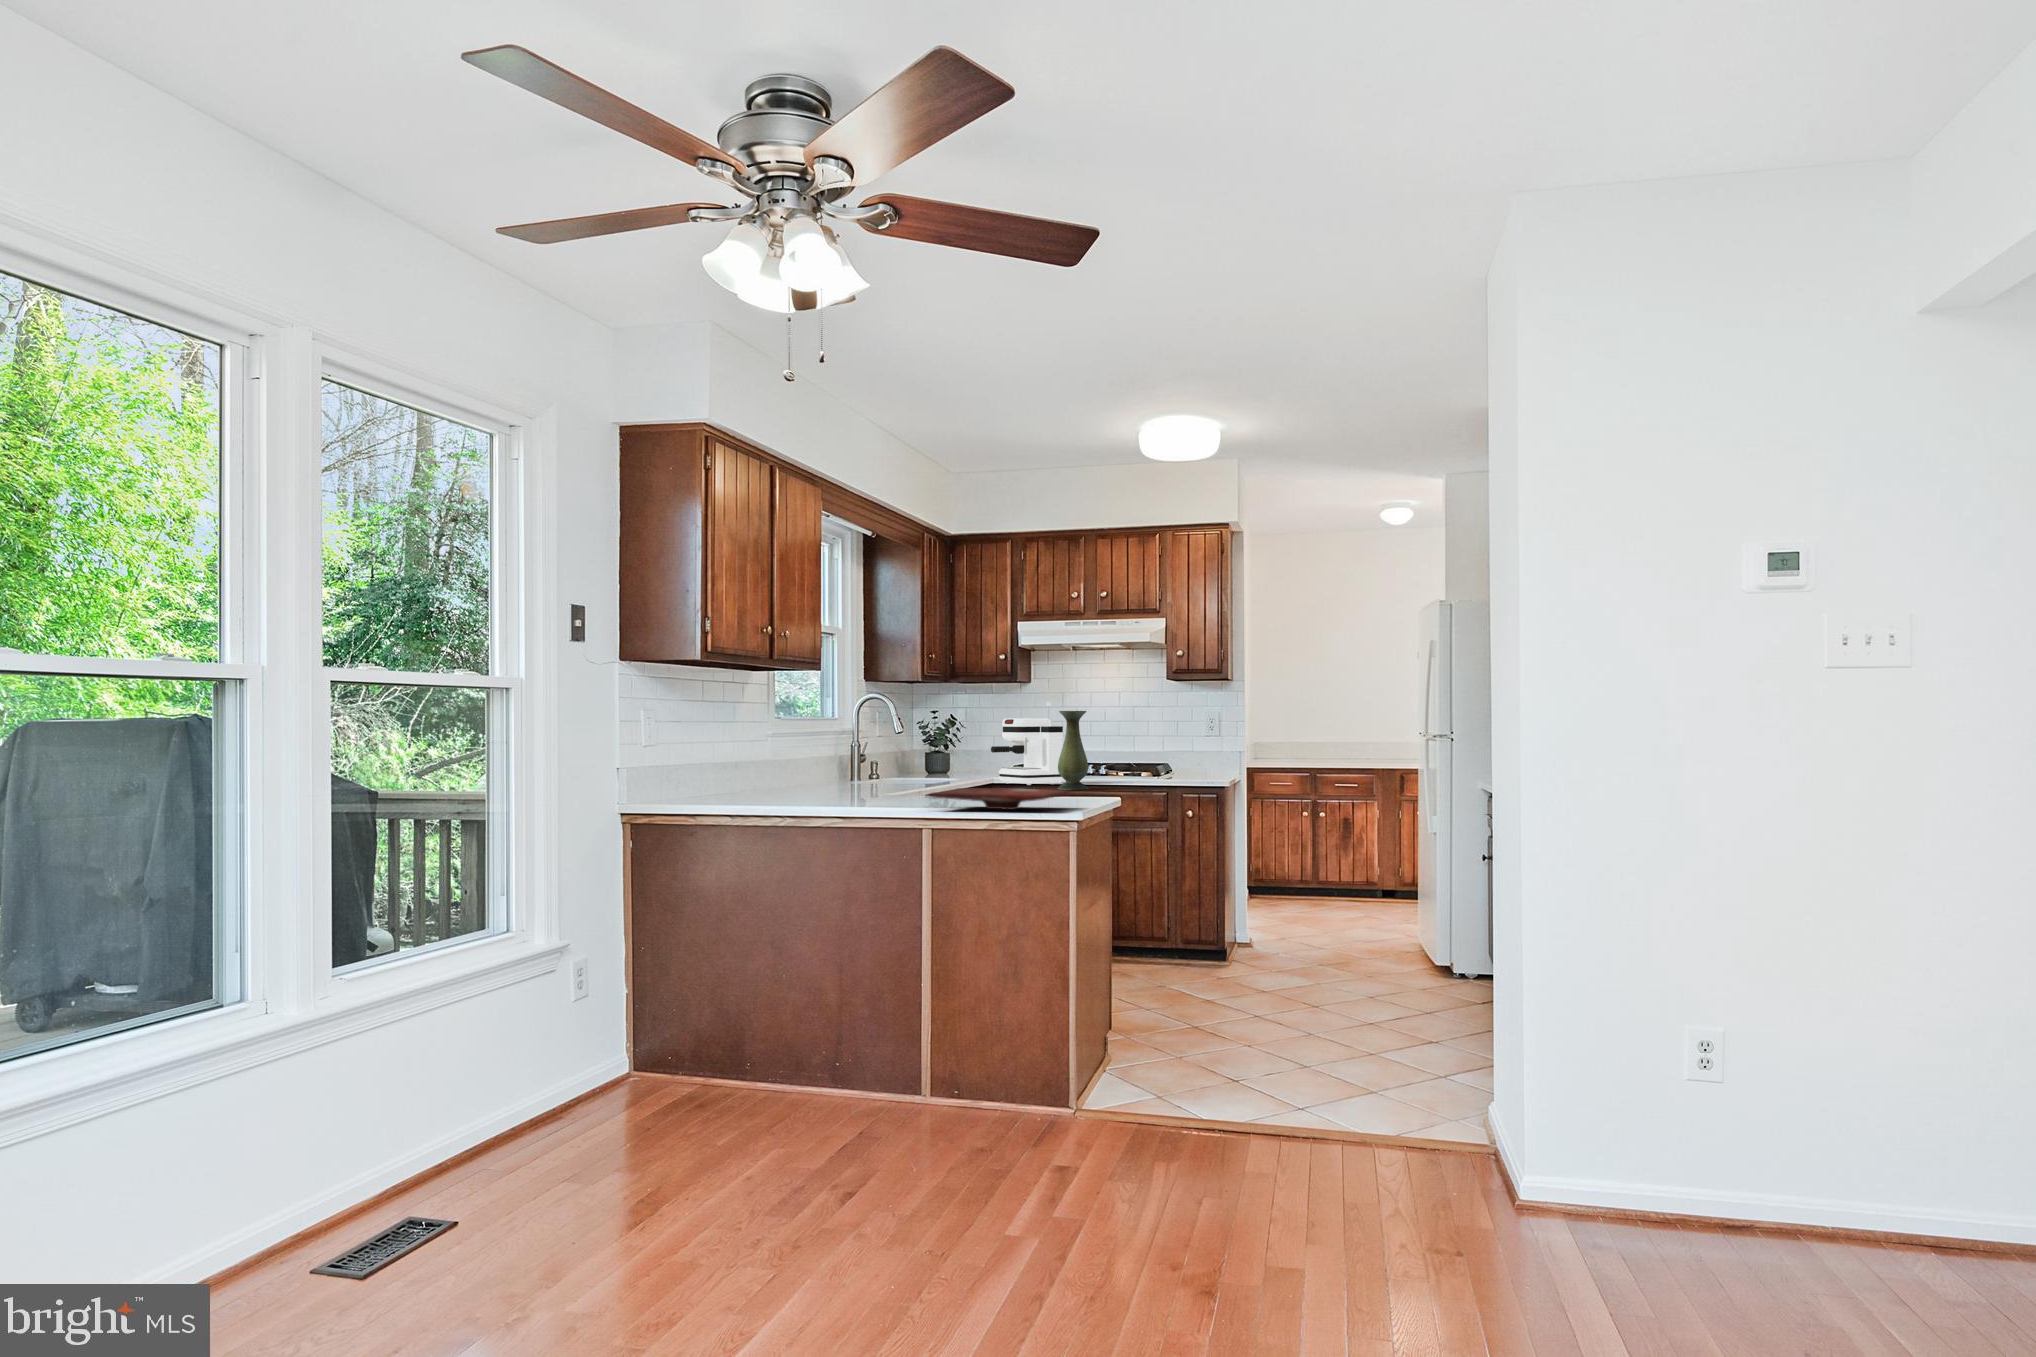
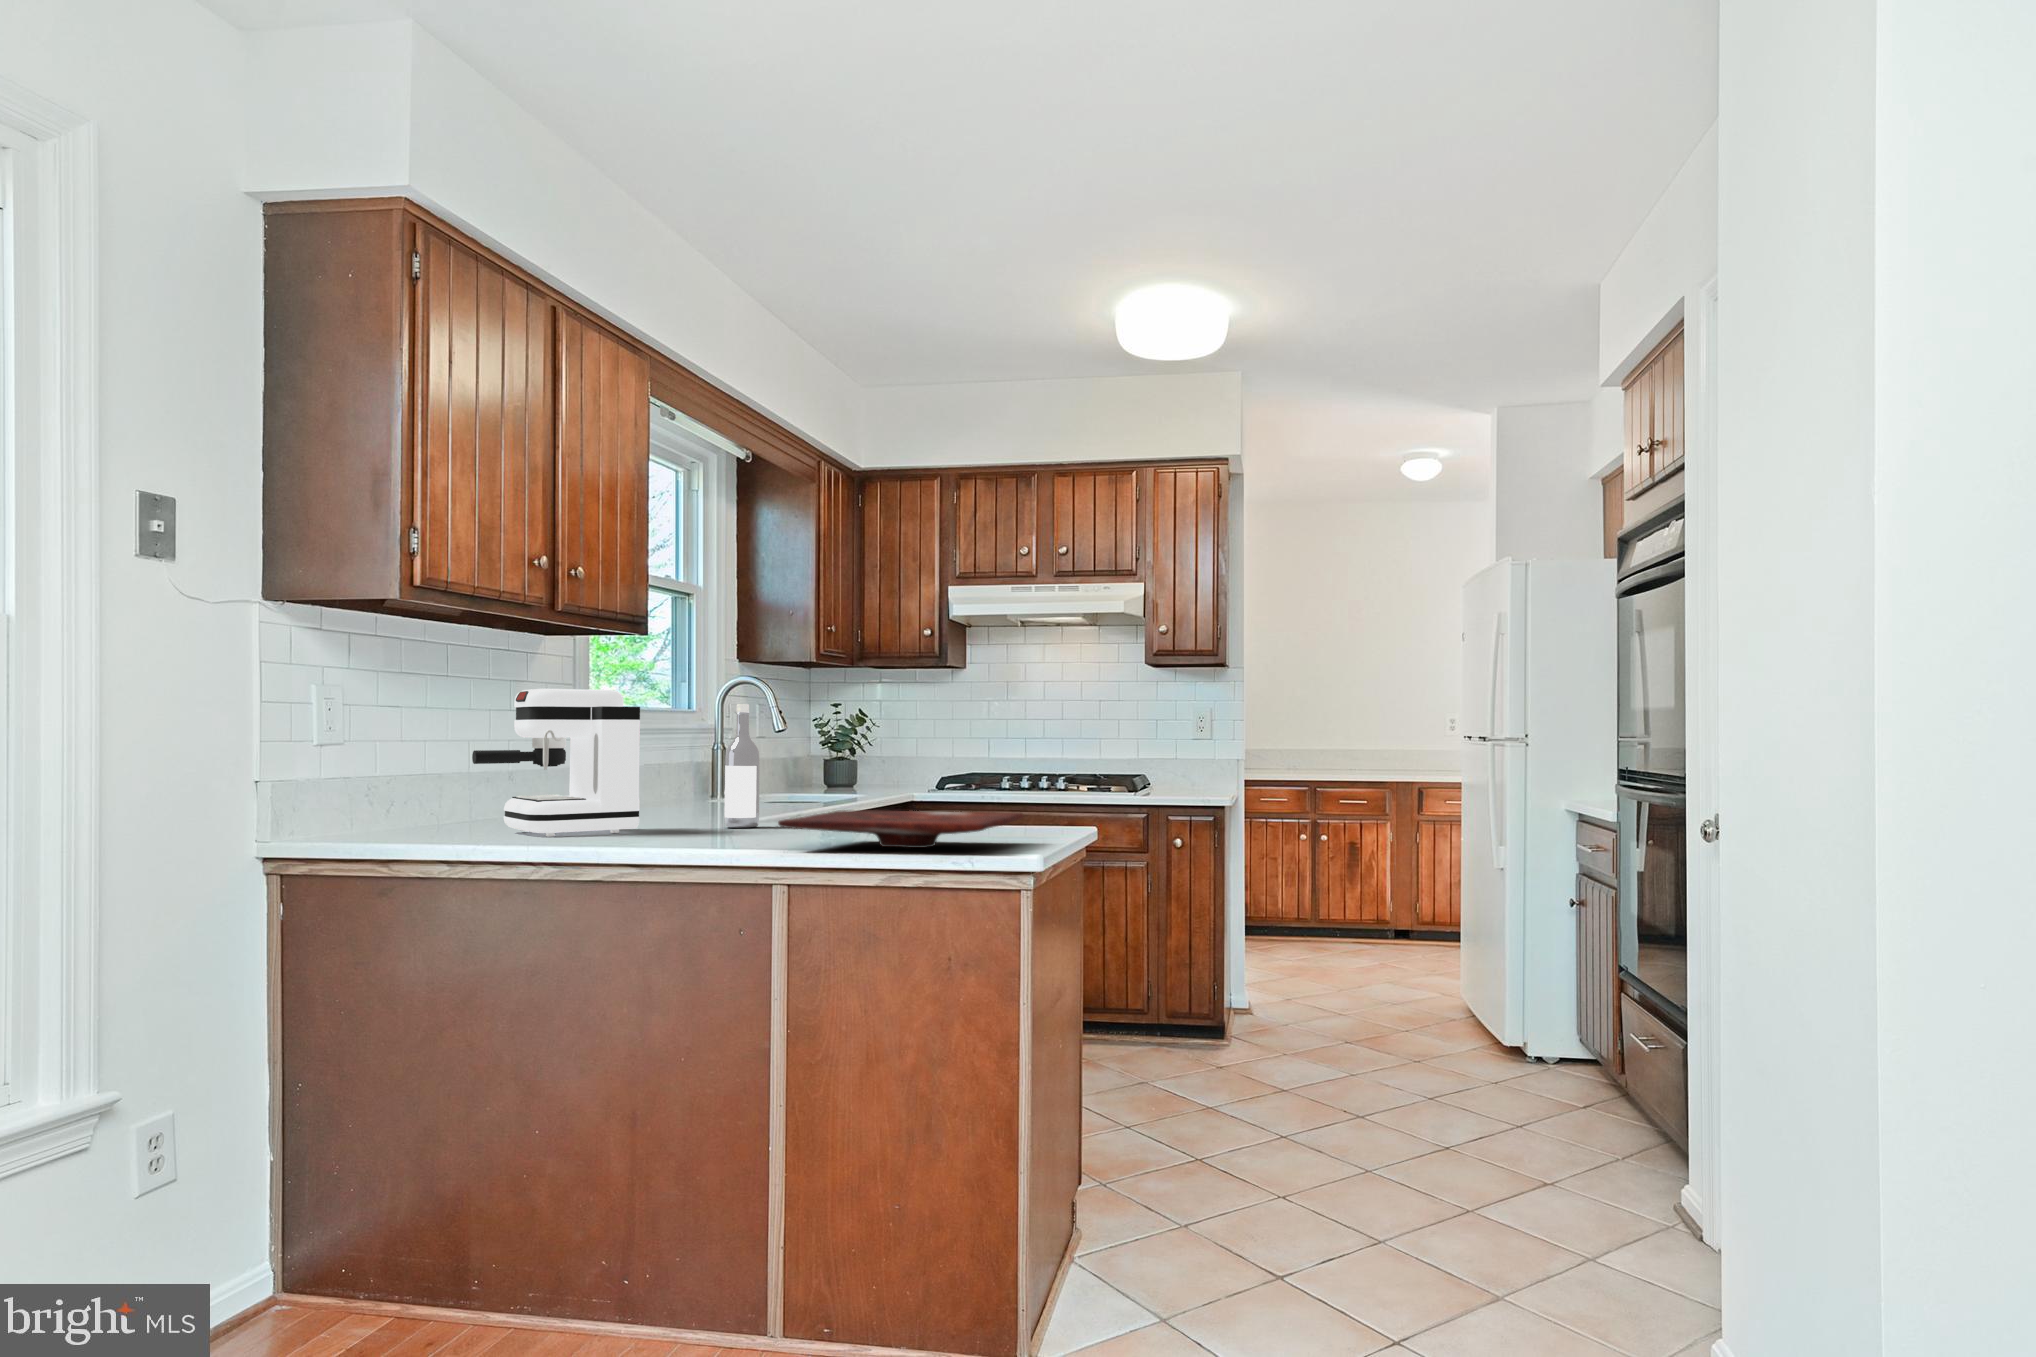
vase: present [1057,711,1089,790] -> none [1001,699,1045,810]
coffee maker: present [991,718,1063,785] -> present [472,689,640,837]
wine bottle: none [878,719,900,800] -> present [724,704,759,828]

